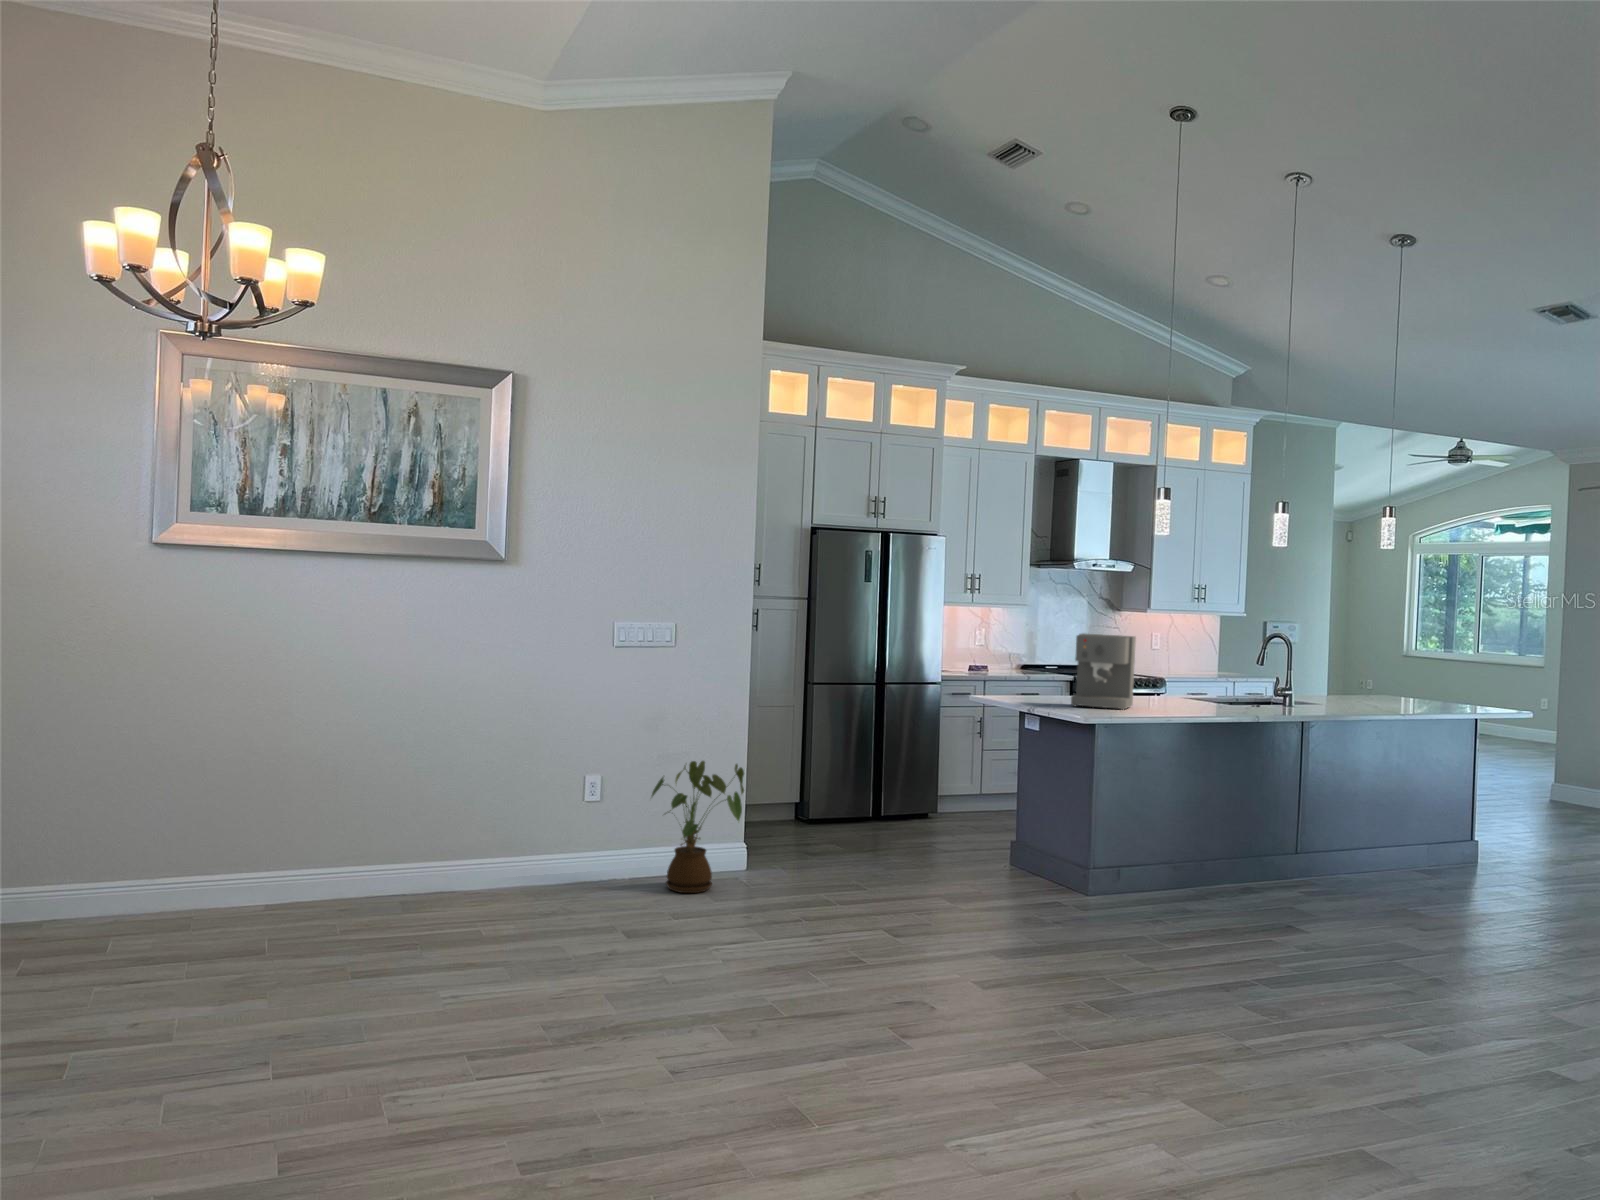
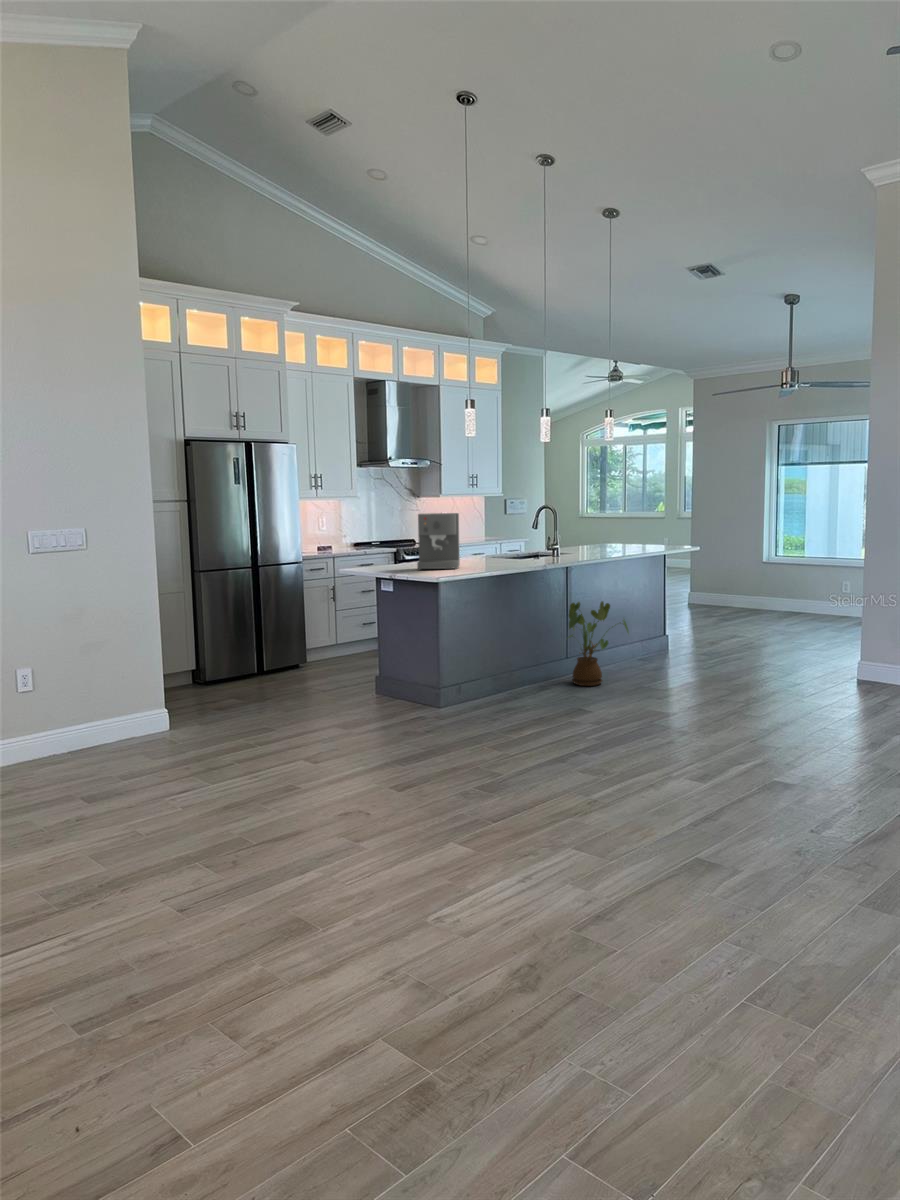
house plant: present [652,761,744,893] -> present [568,601,629,686]

